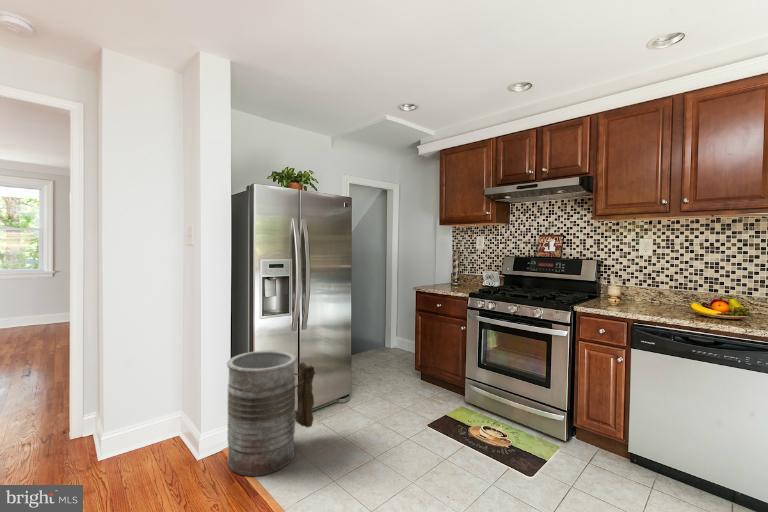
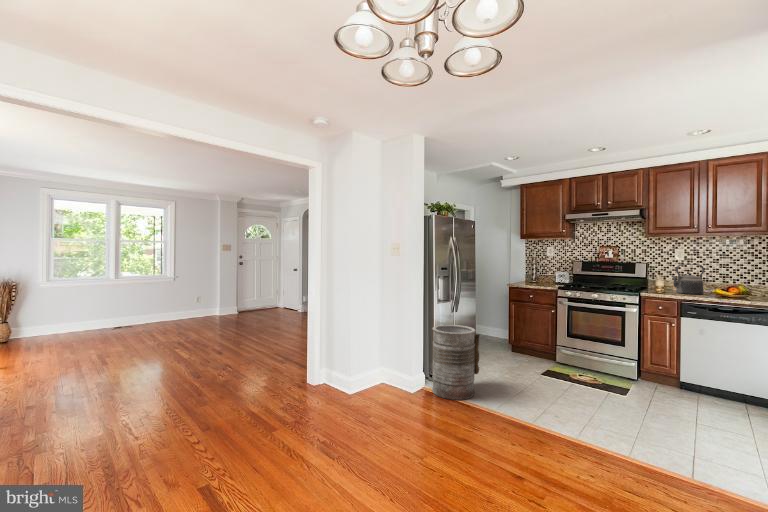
kettle: none [624,261,676,310] -> present [672,264,704,294]

